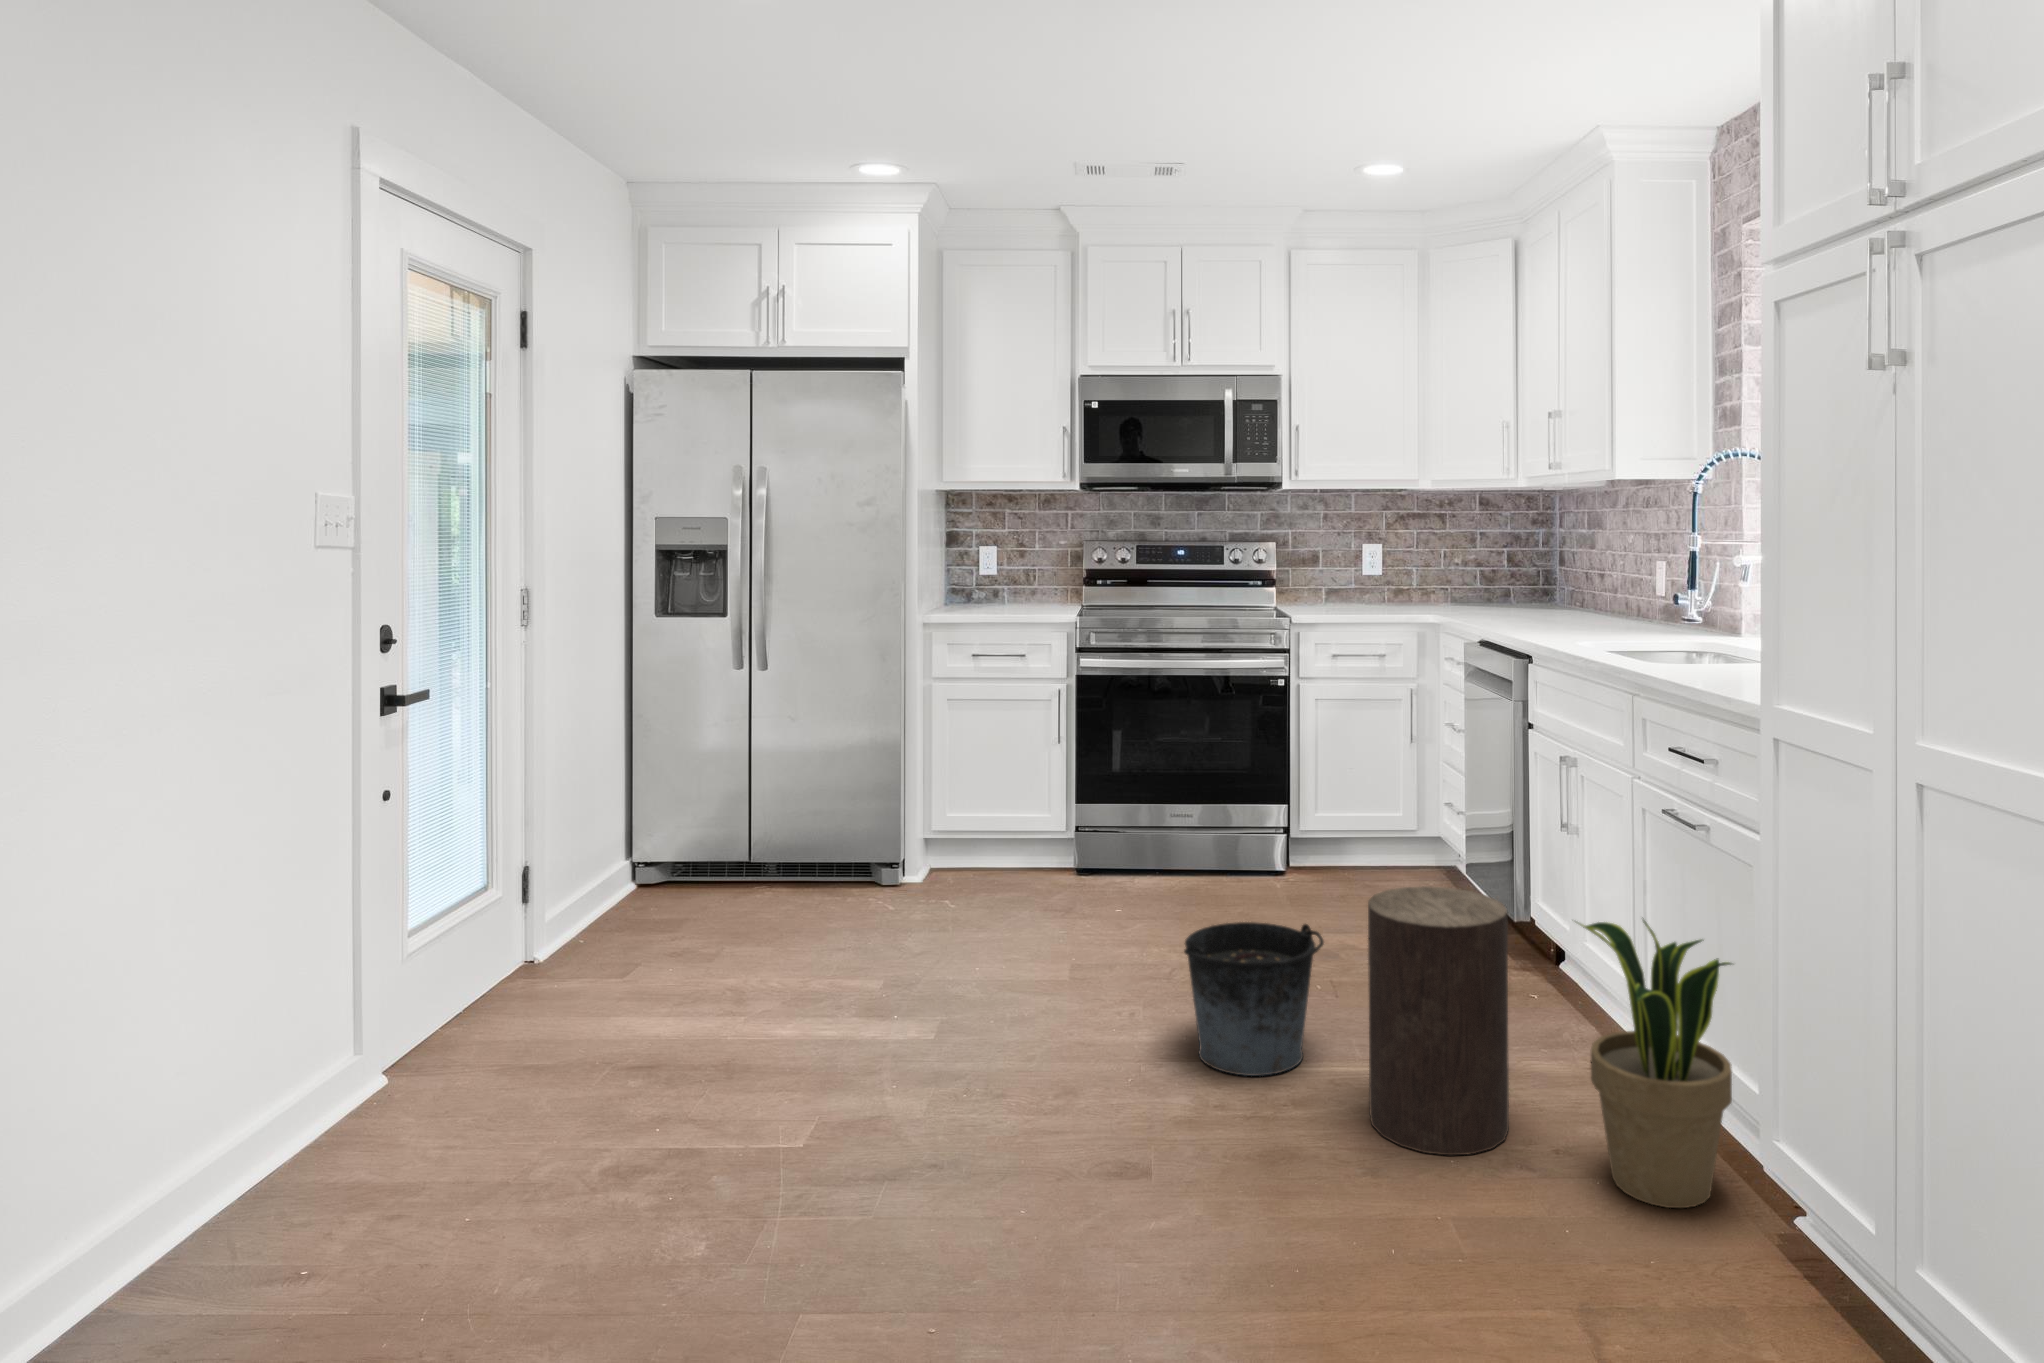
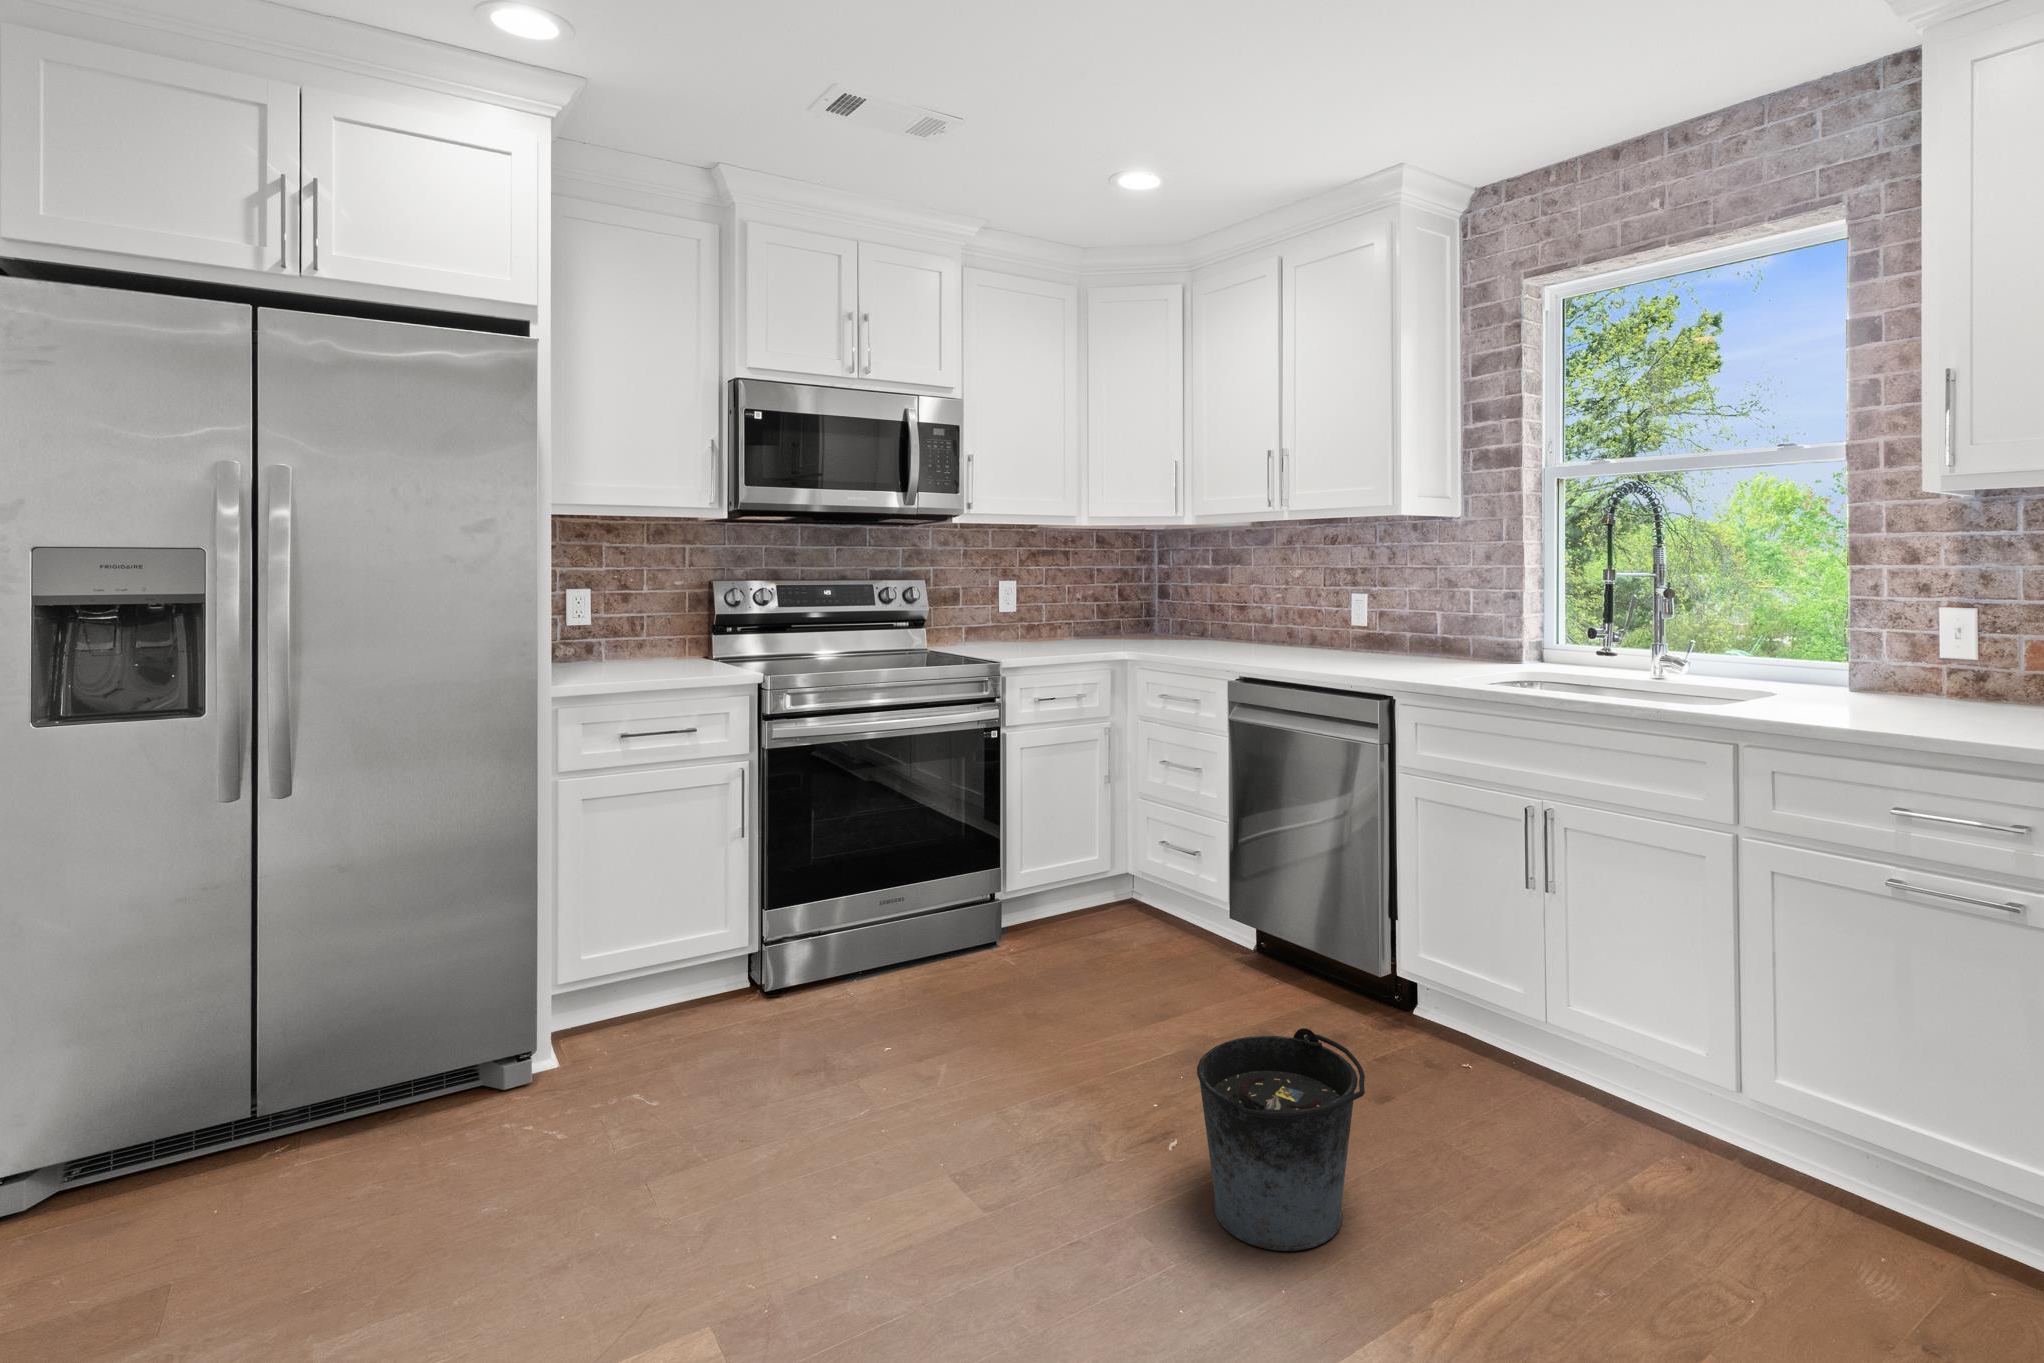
stool: present [1368,886,1509,1155] -> none [1464,958,1631,1282]
potted plant: present [1579,920,1732,1208] -> none [1680,958,1872,1257]

